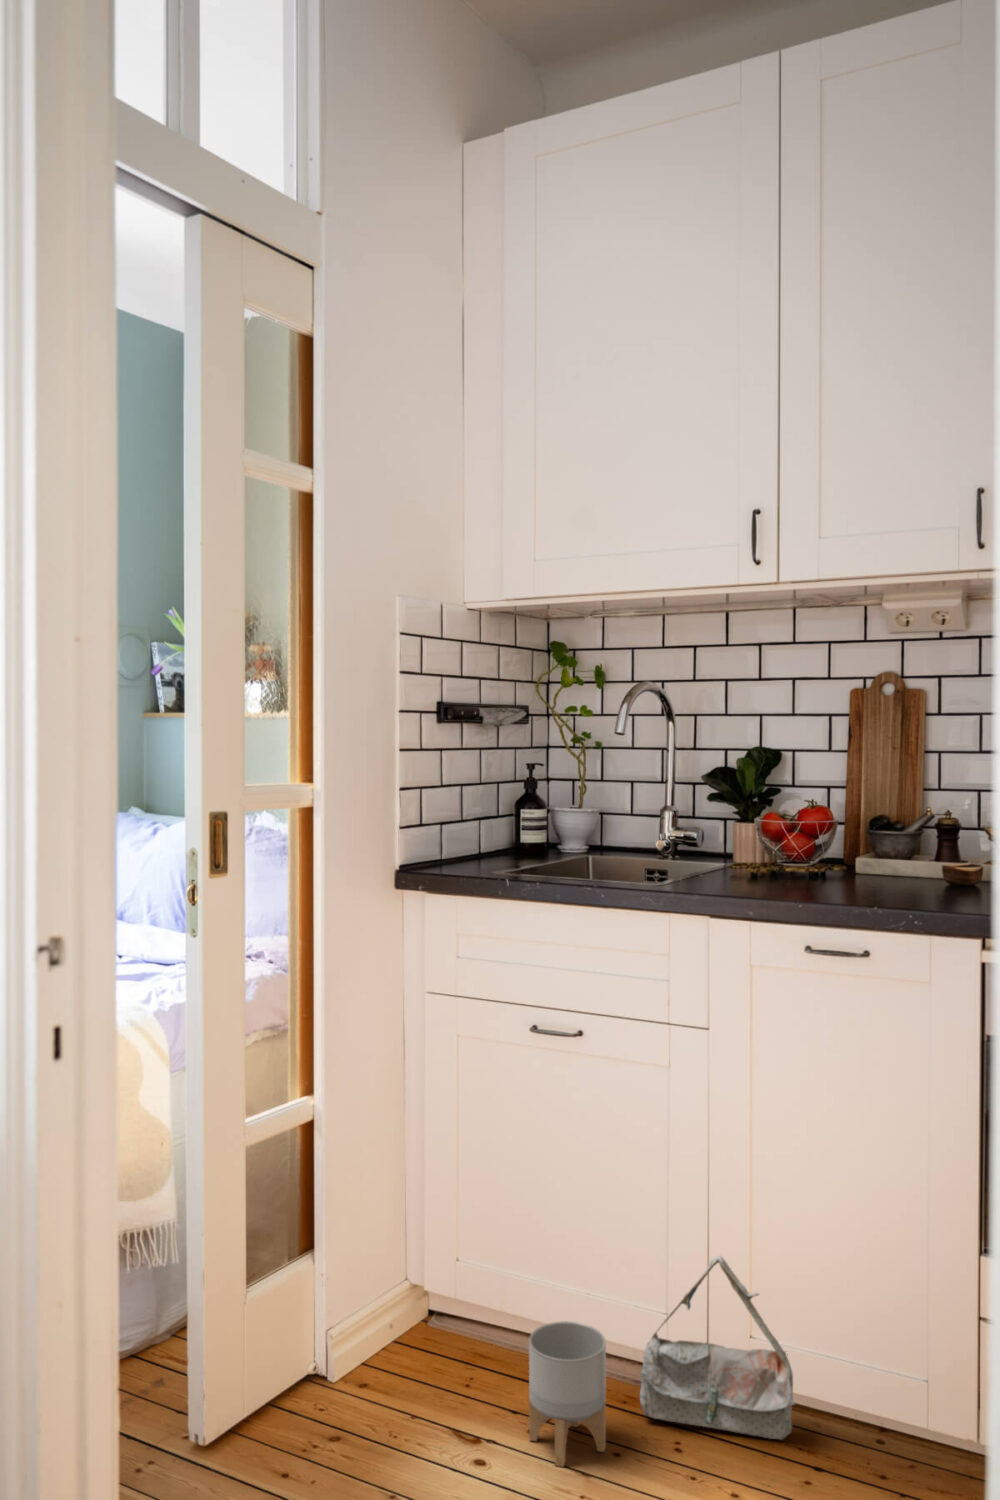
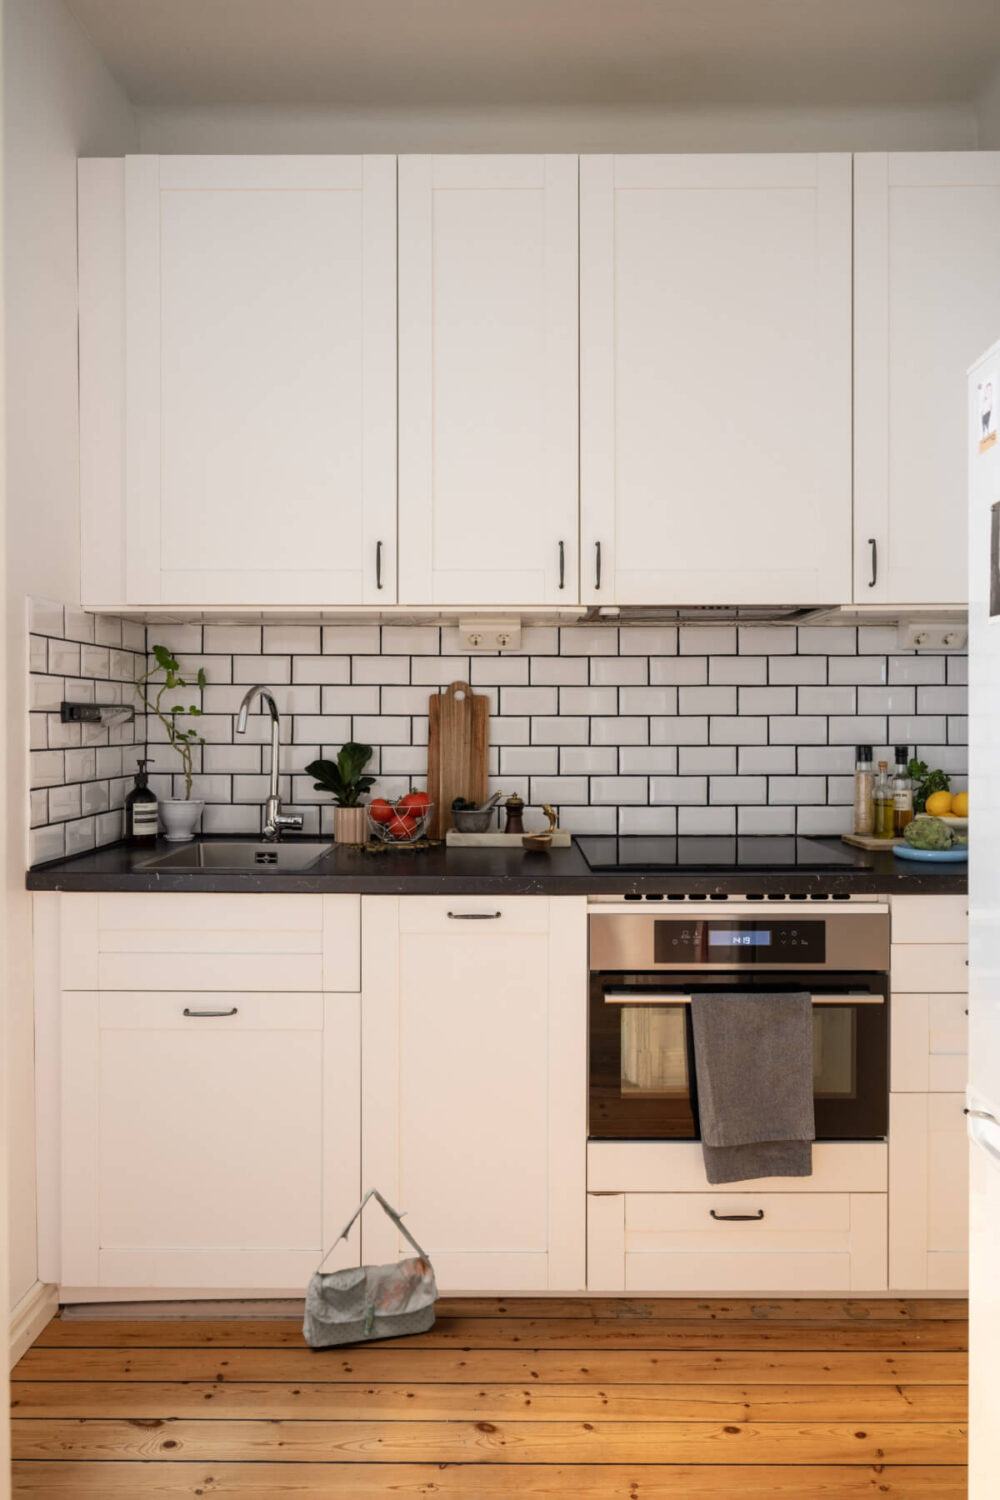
planter: present [529,1321,606,1467] -> none [209,1280,284,1423]

